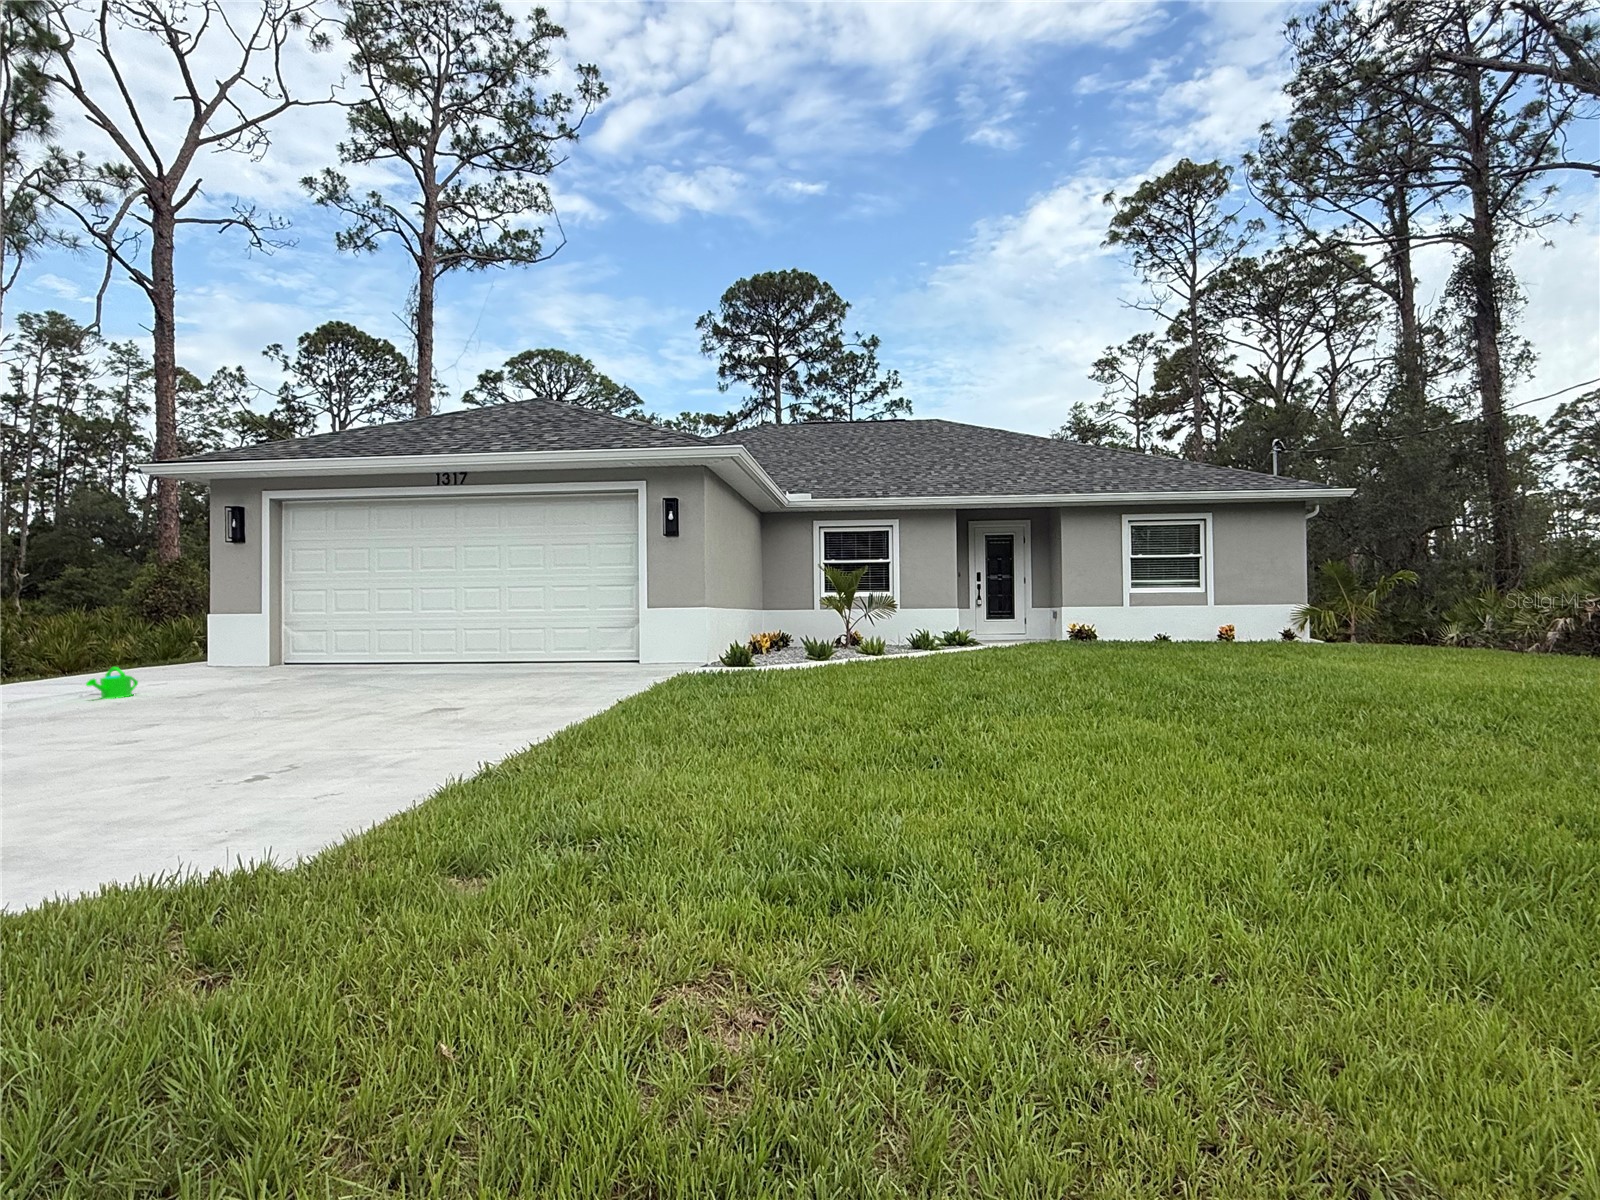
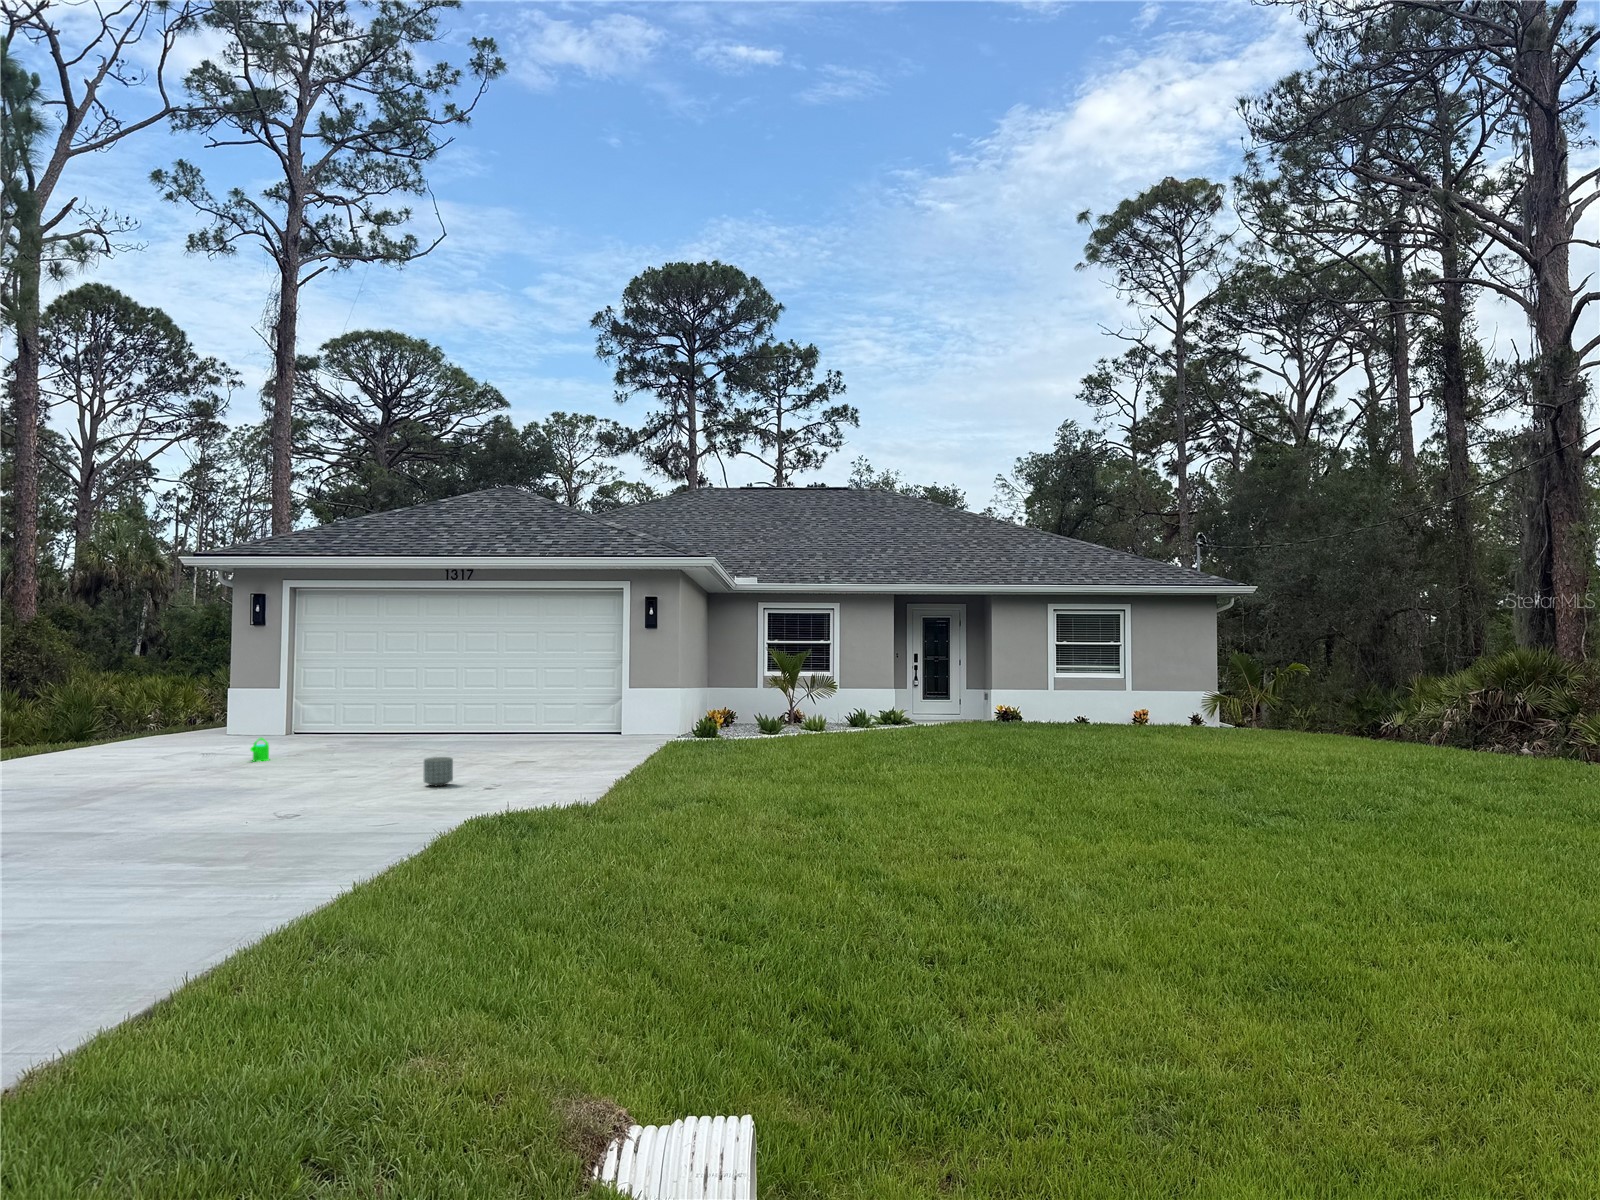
planter: none [72,714,155,774] -> present [424,757,453,786]

